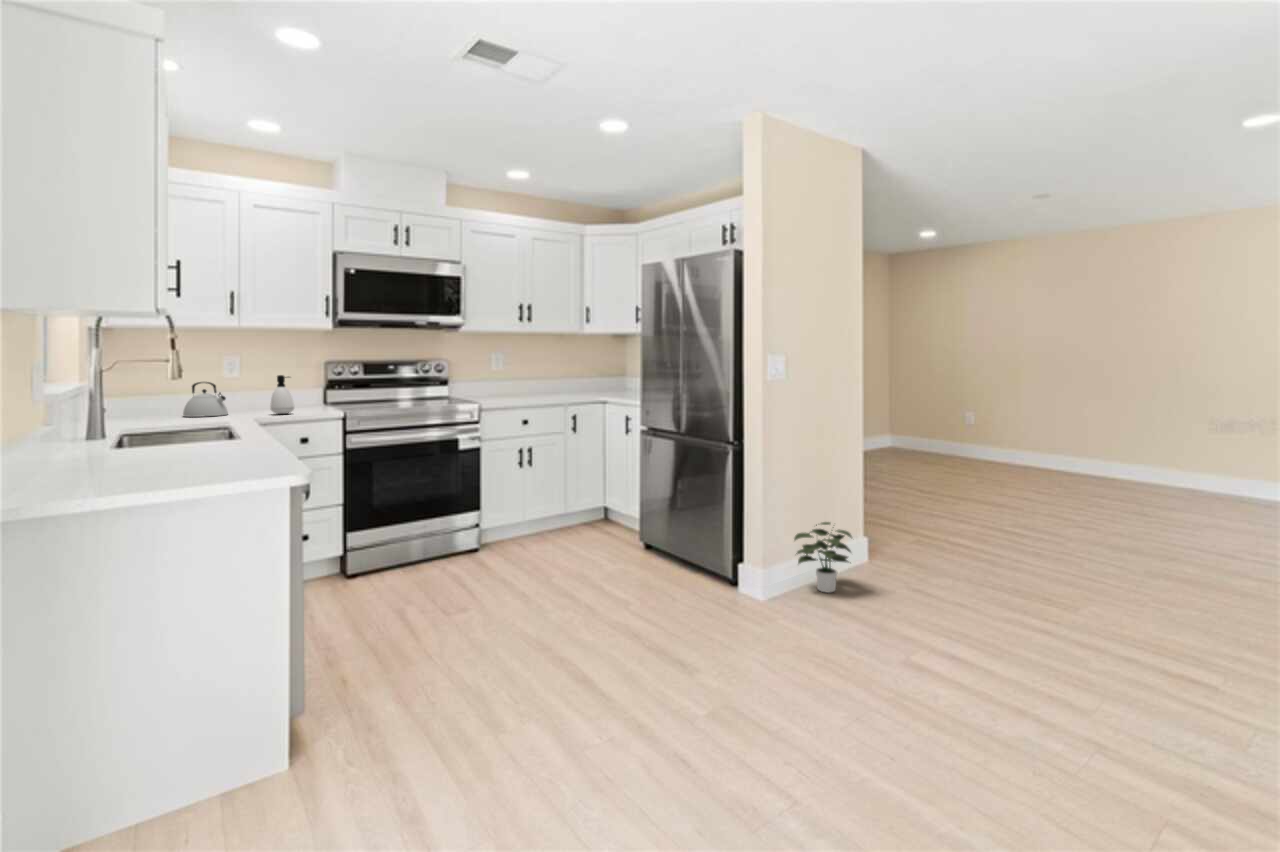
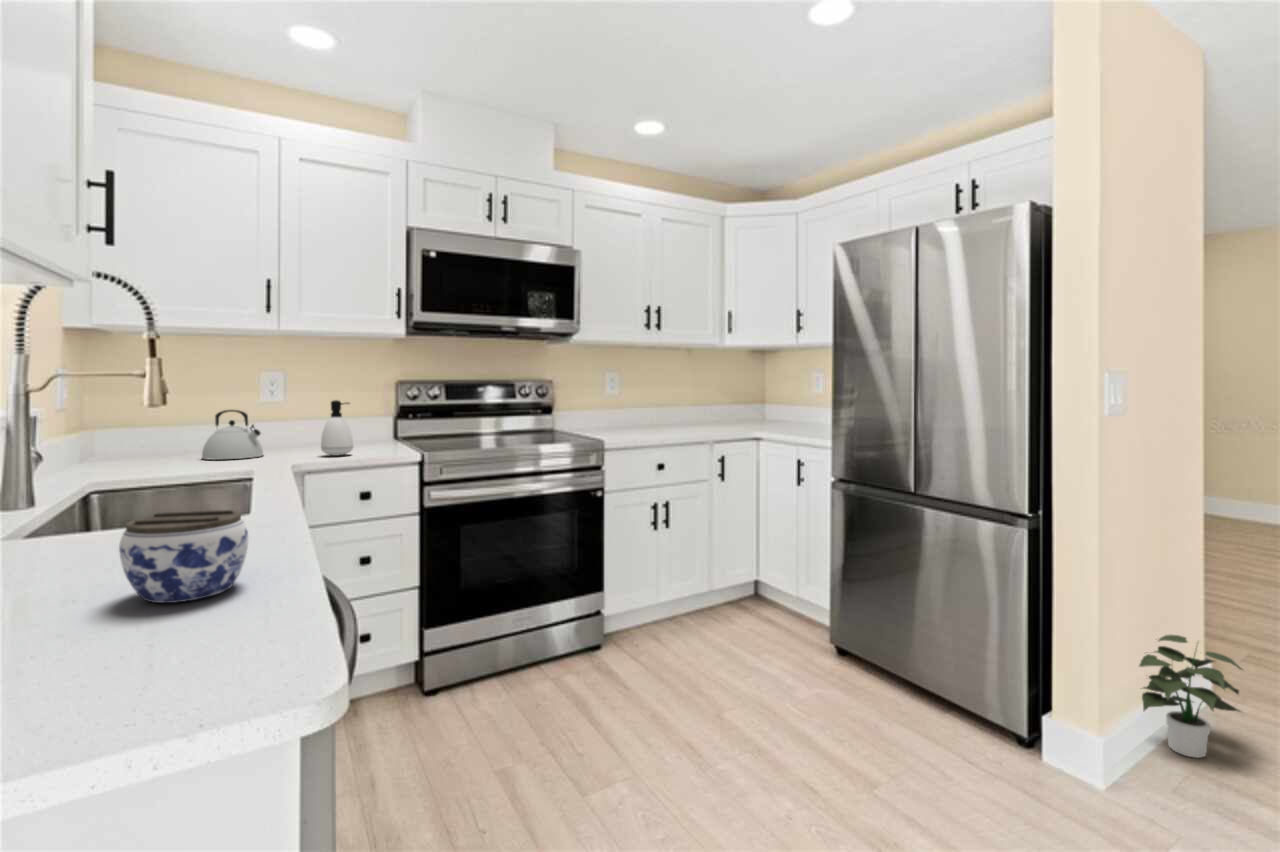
jar: none [181,427,239,466] -> present [119,510,248,603]

